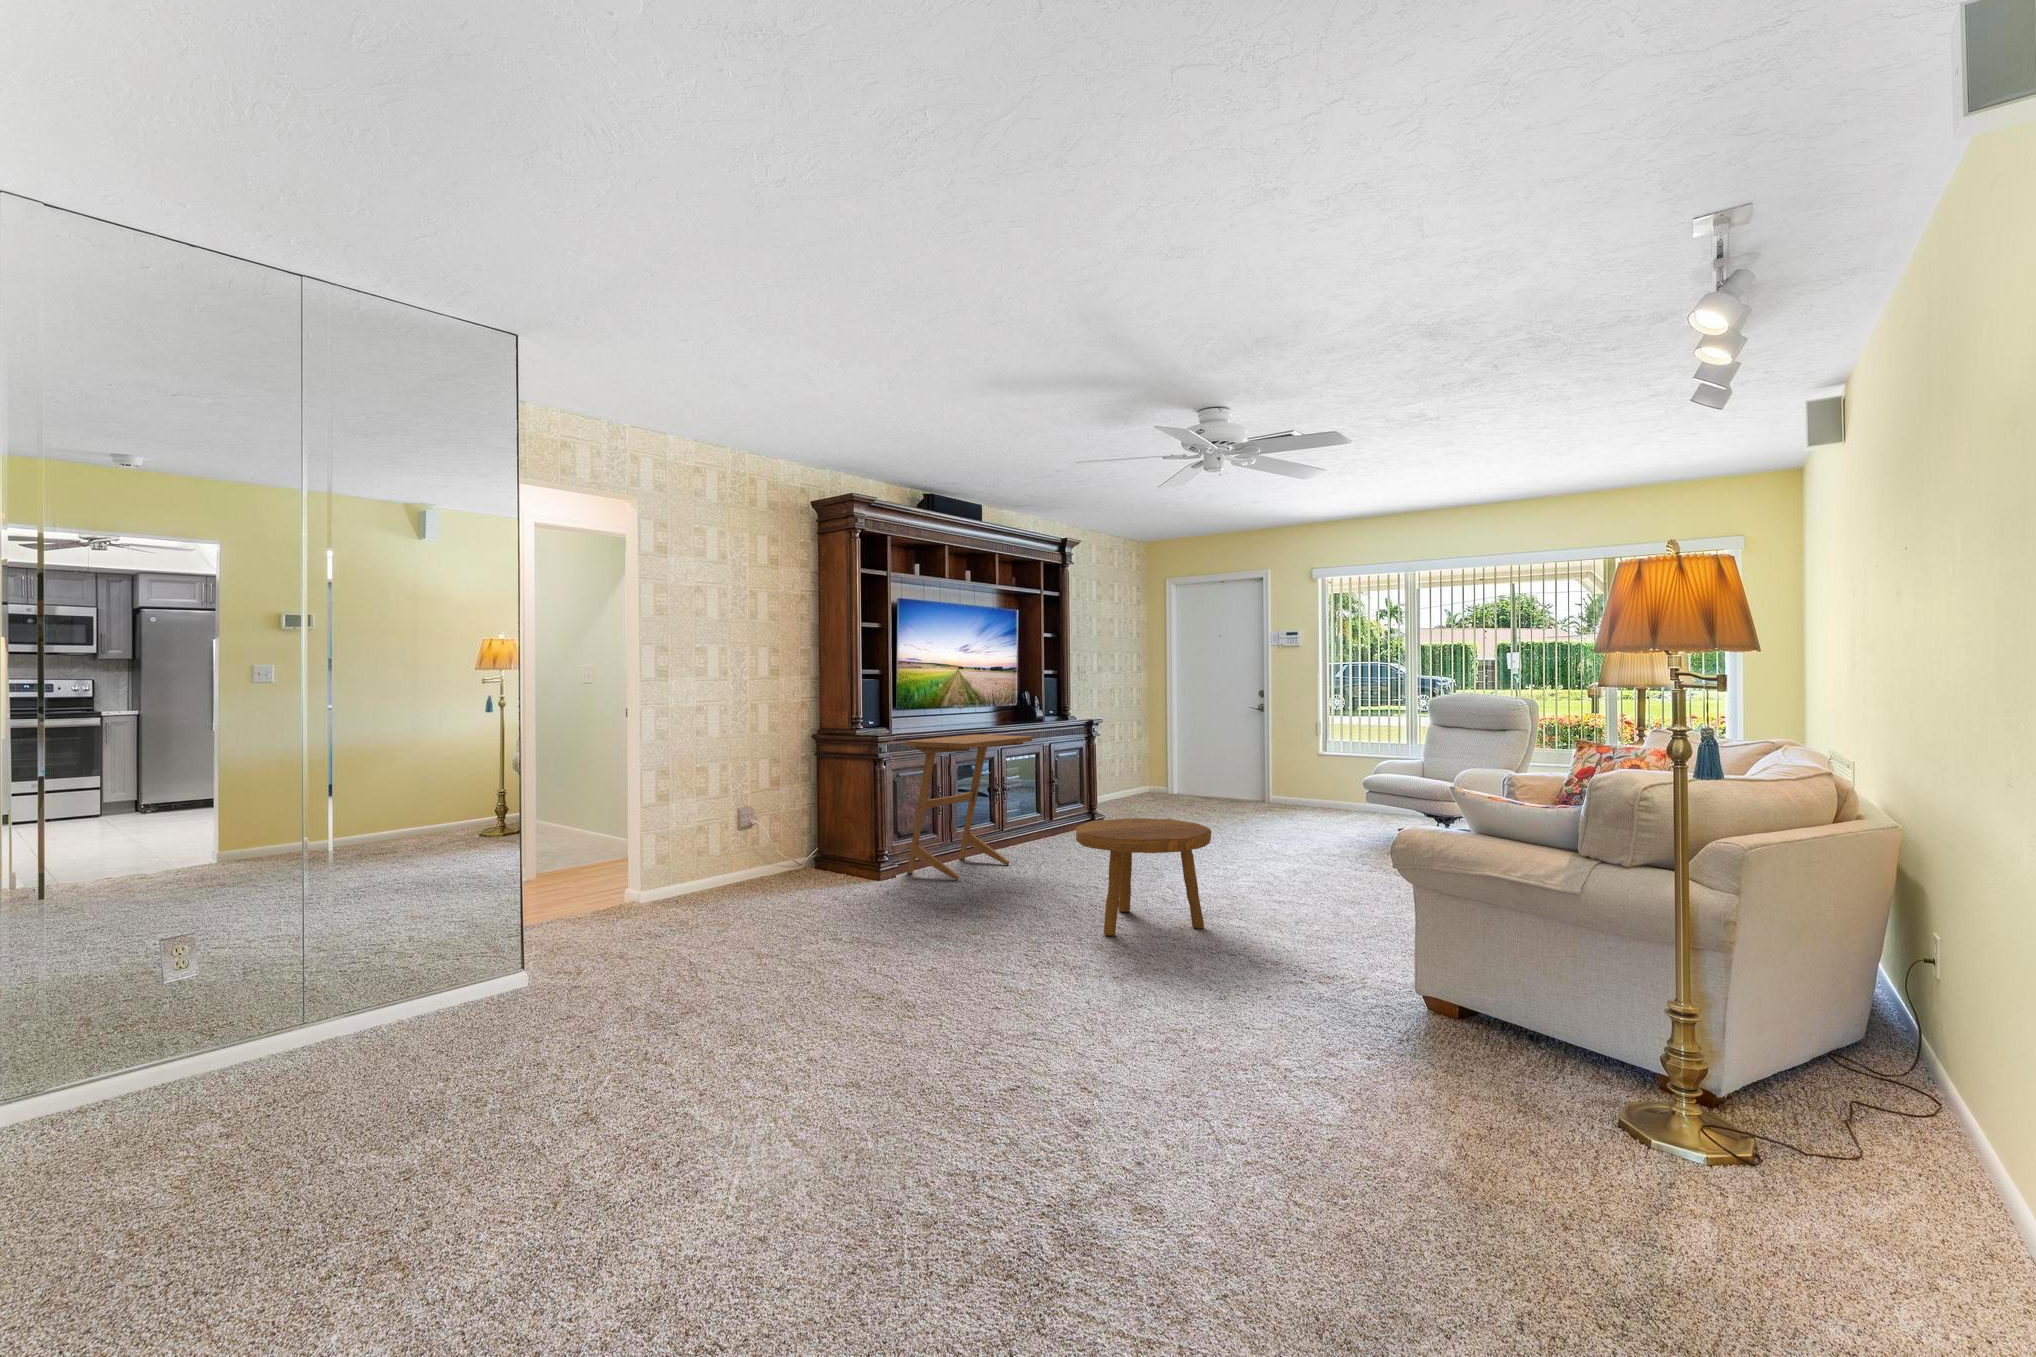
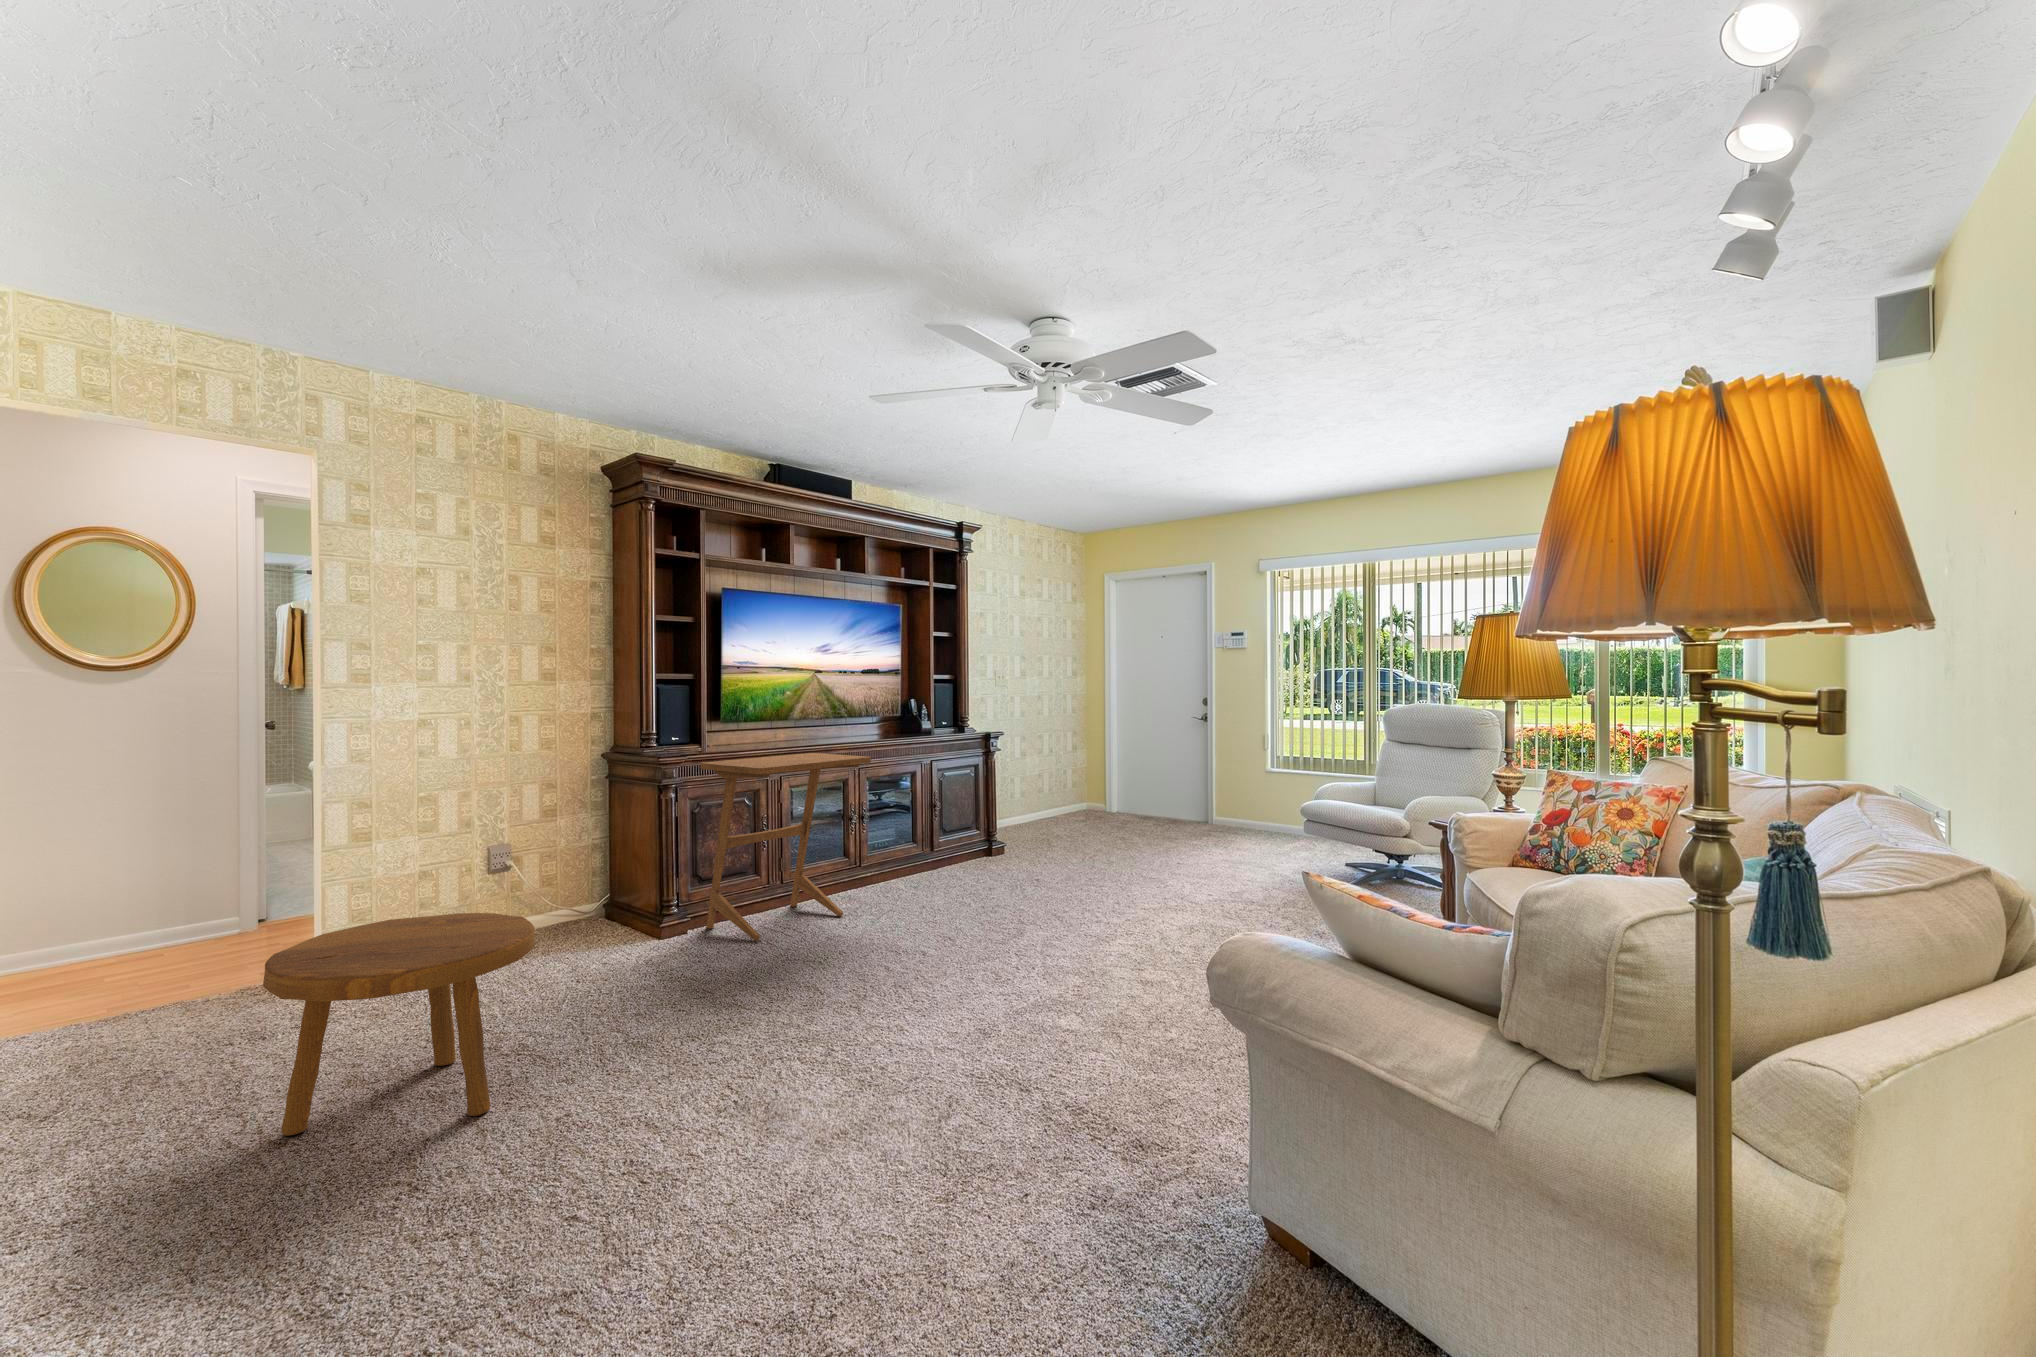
footstool: present [1076,818,1211,936] -> present [263,913,535,1136]

